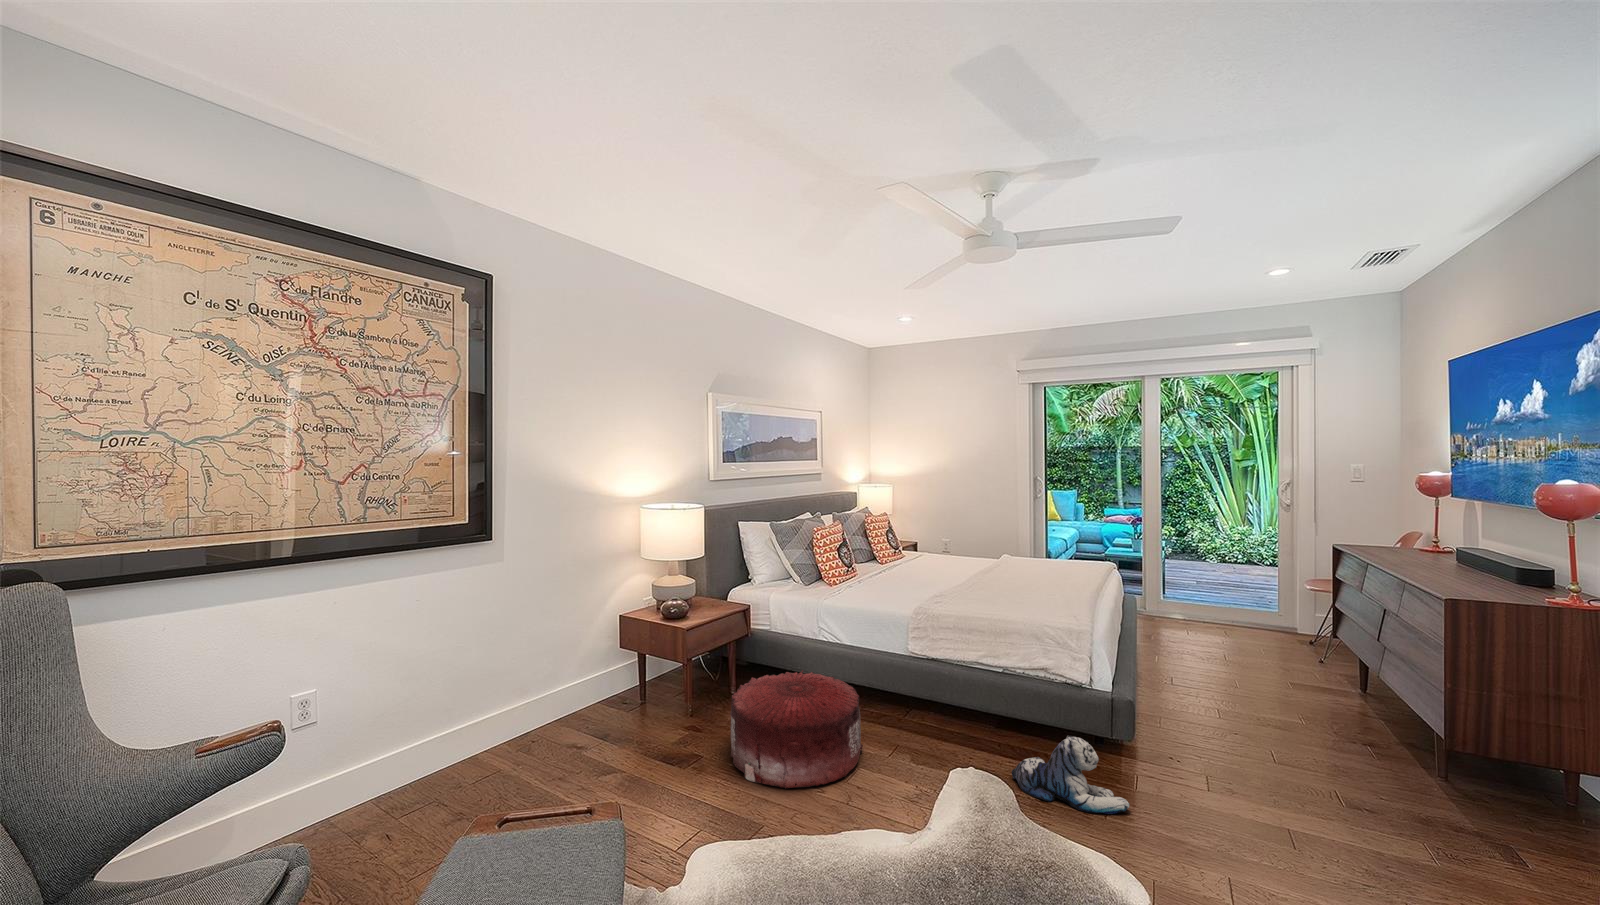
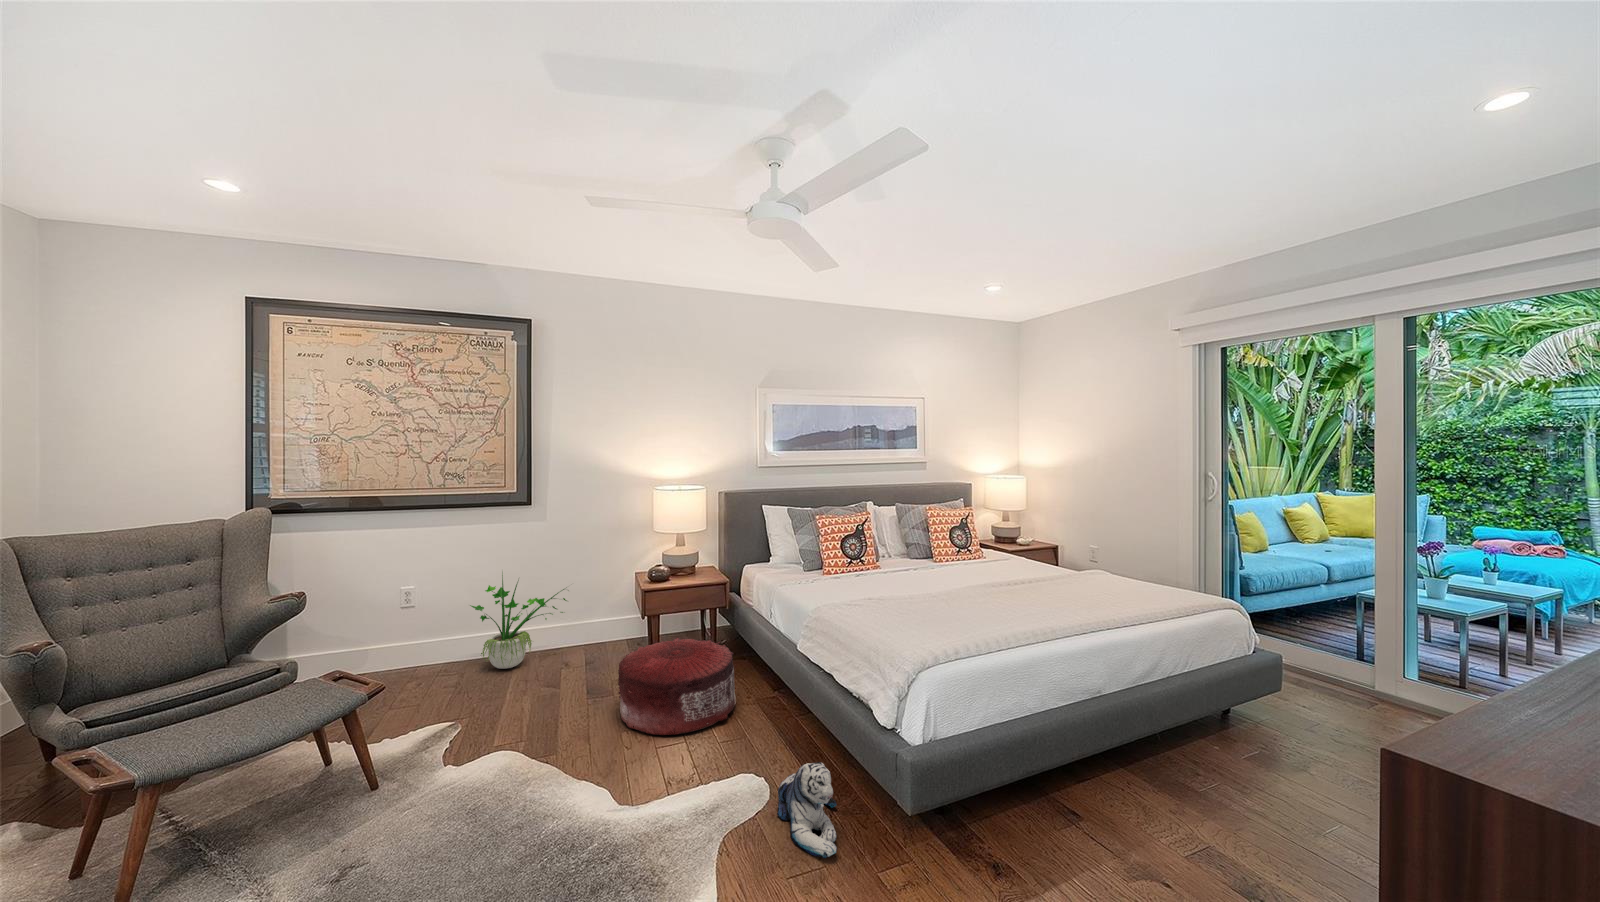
potted plant: none [432,635,562,791] -> present [470,575,567,669]

